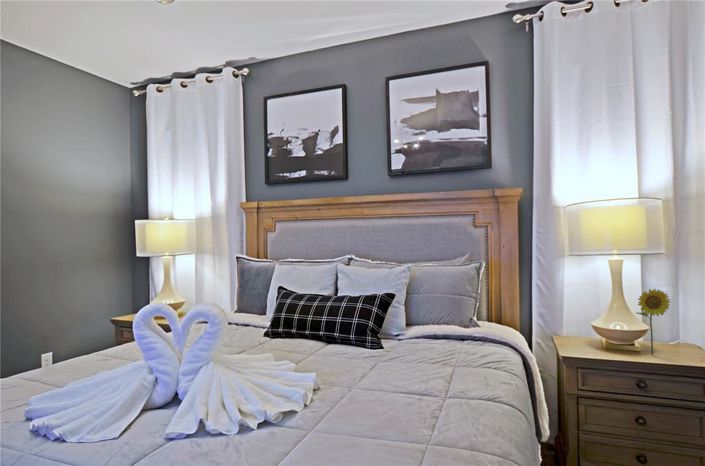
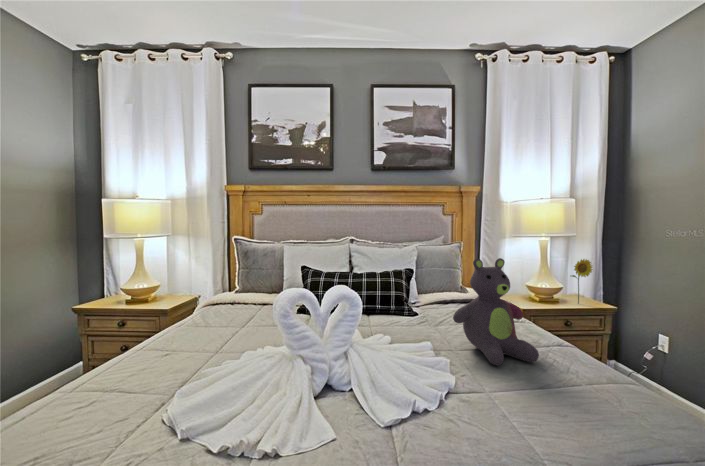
stuffed bear: none [347,286,437,412] -> present [453,258,539,365]

